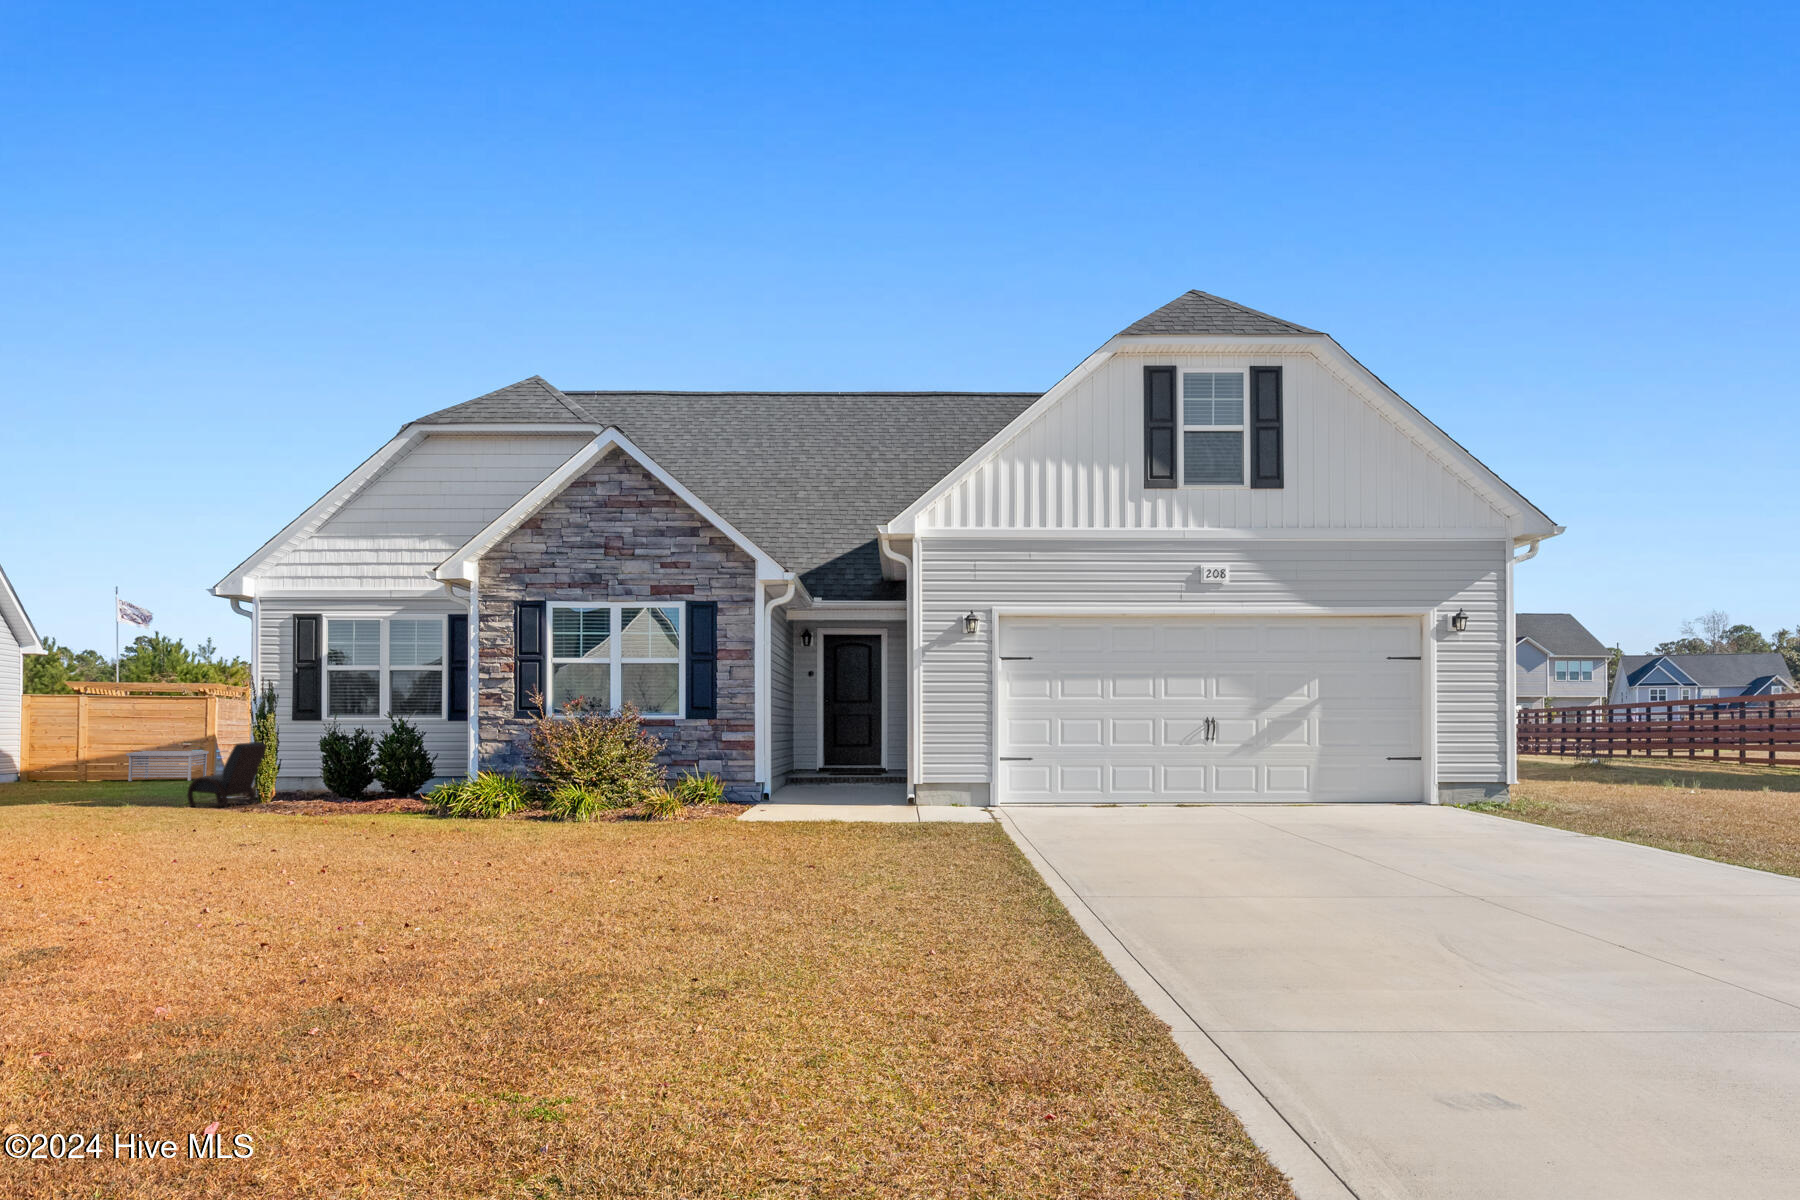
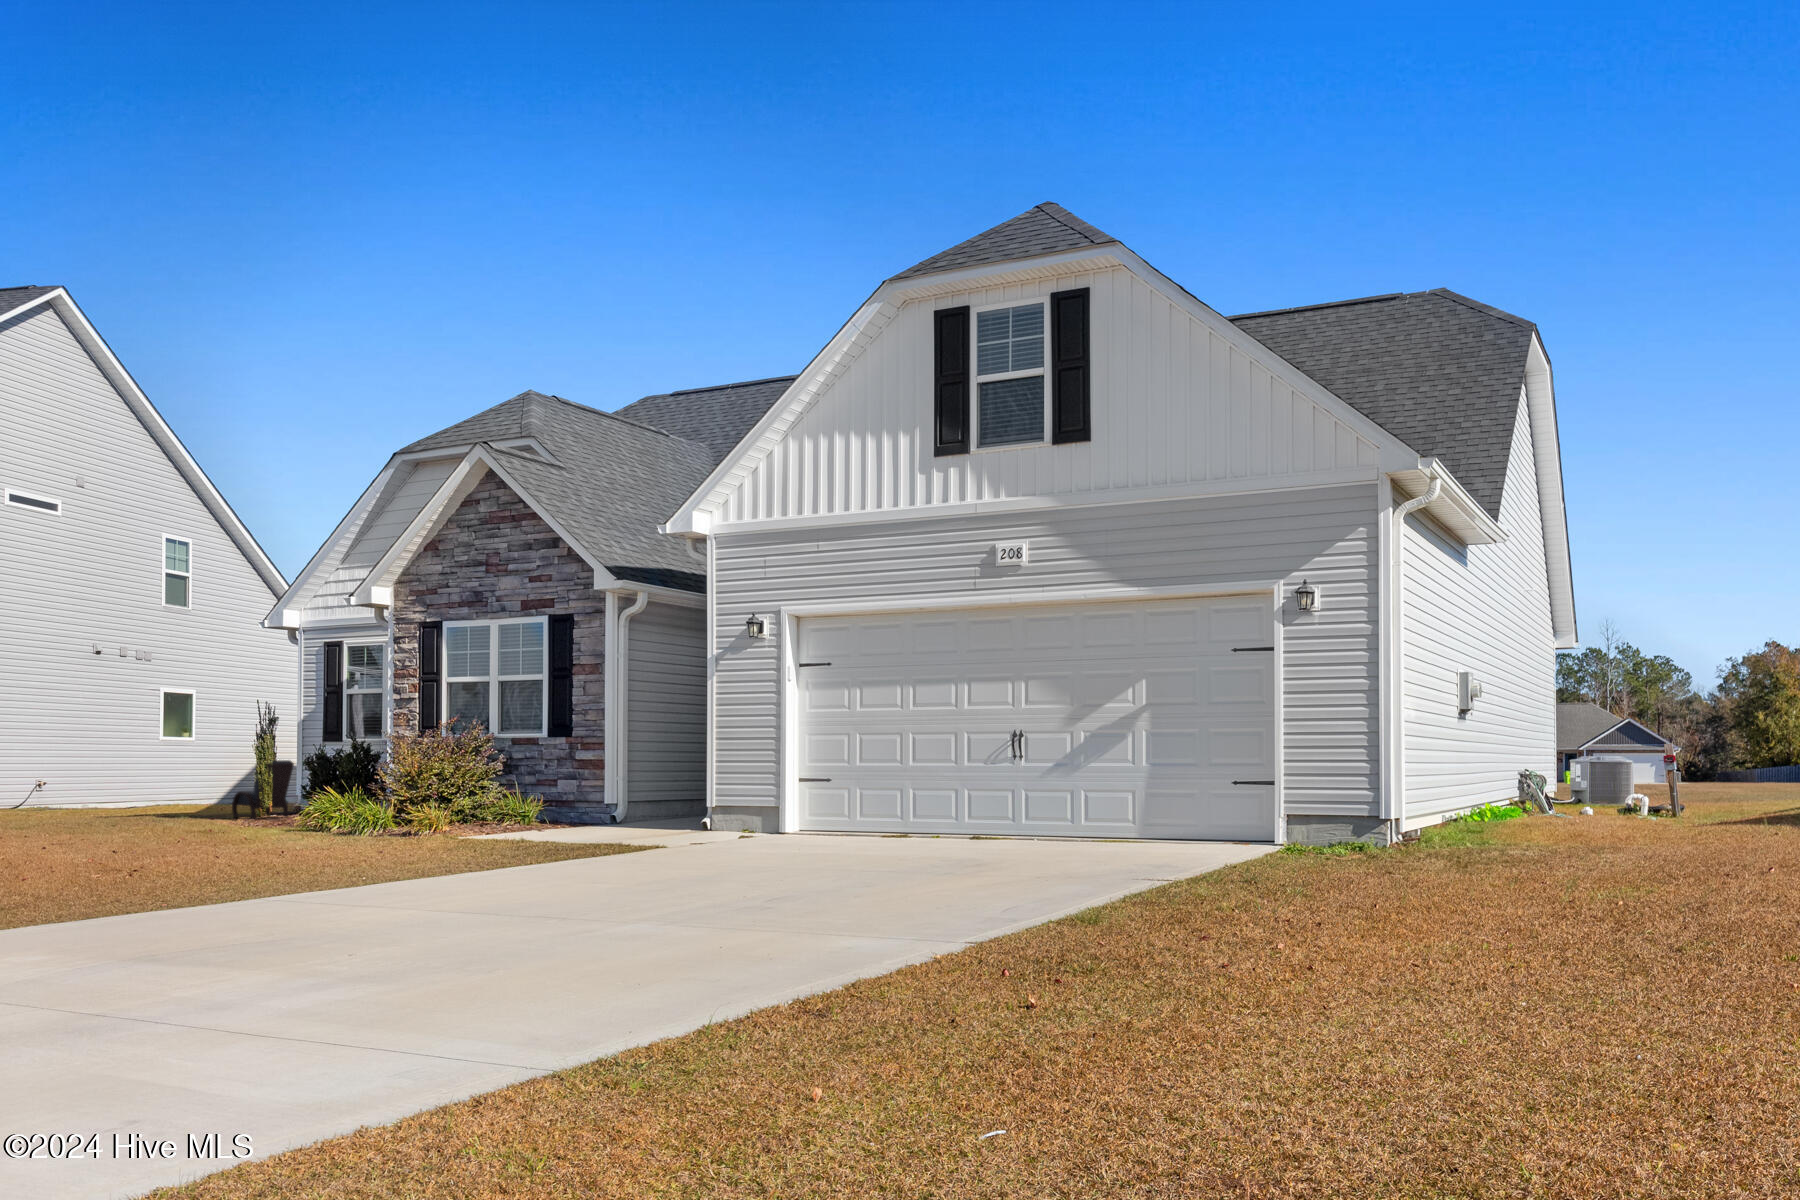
storage bench: present [126,751,209,781] -> none [320,777,387,806]

